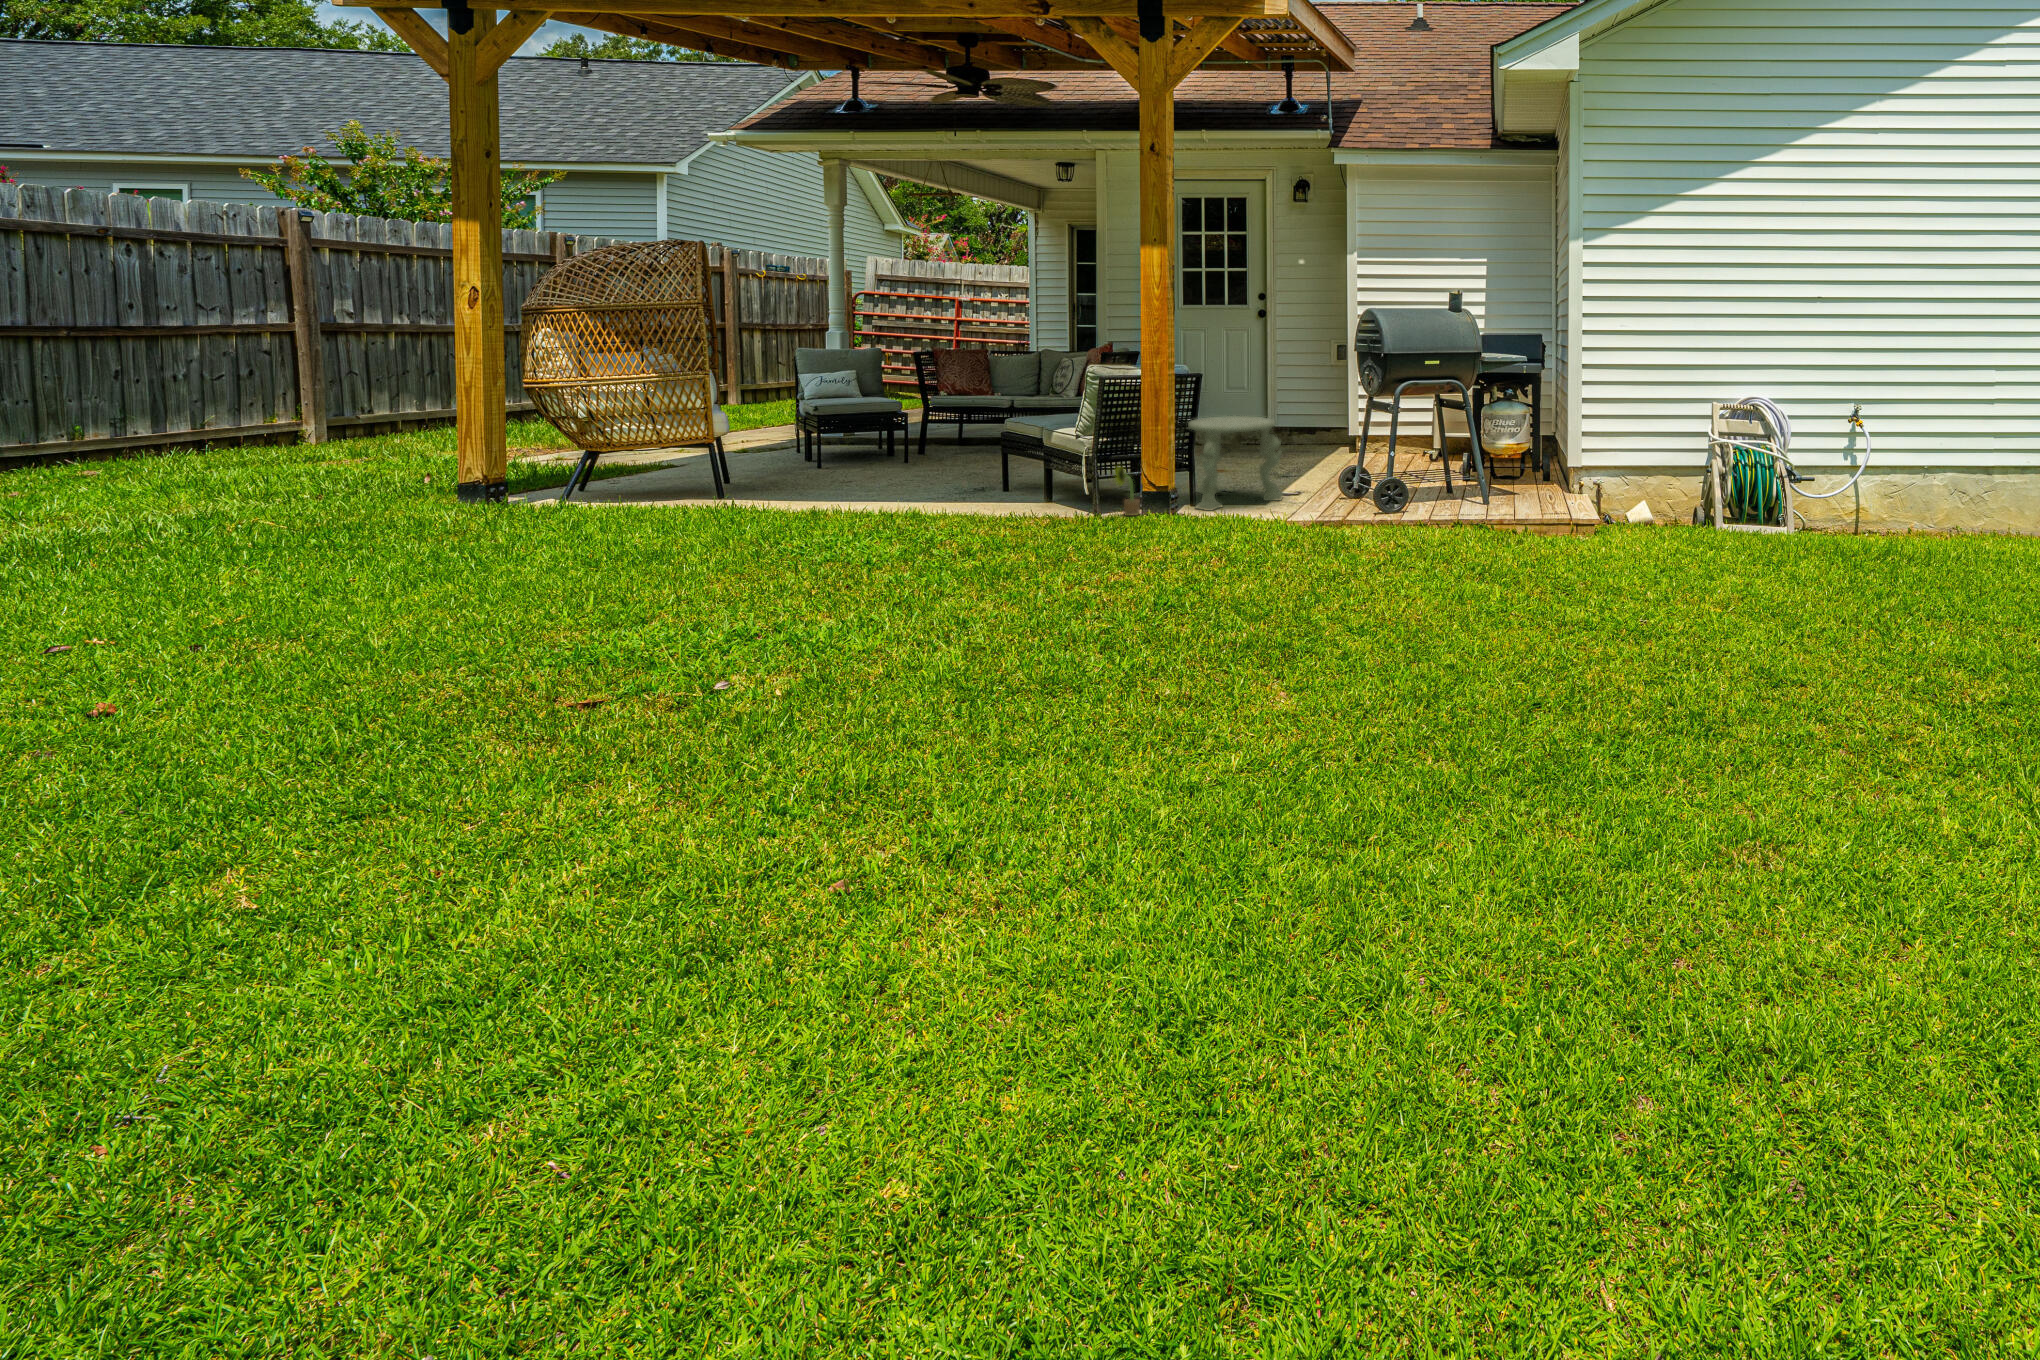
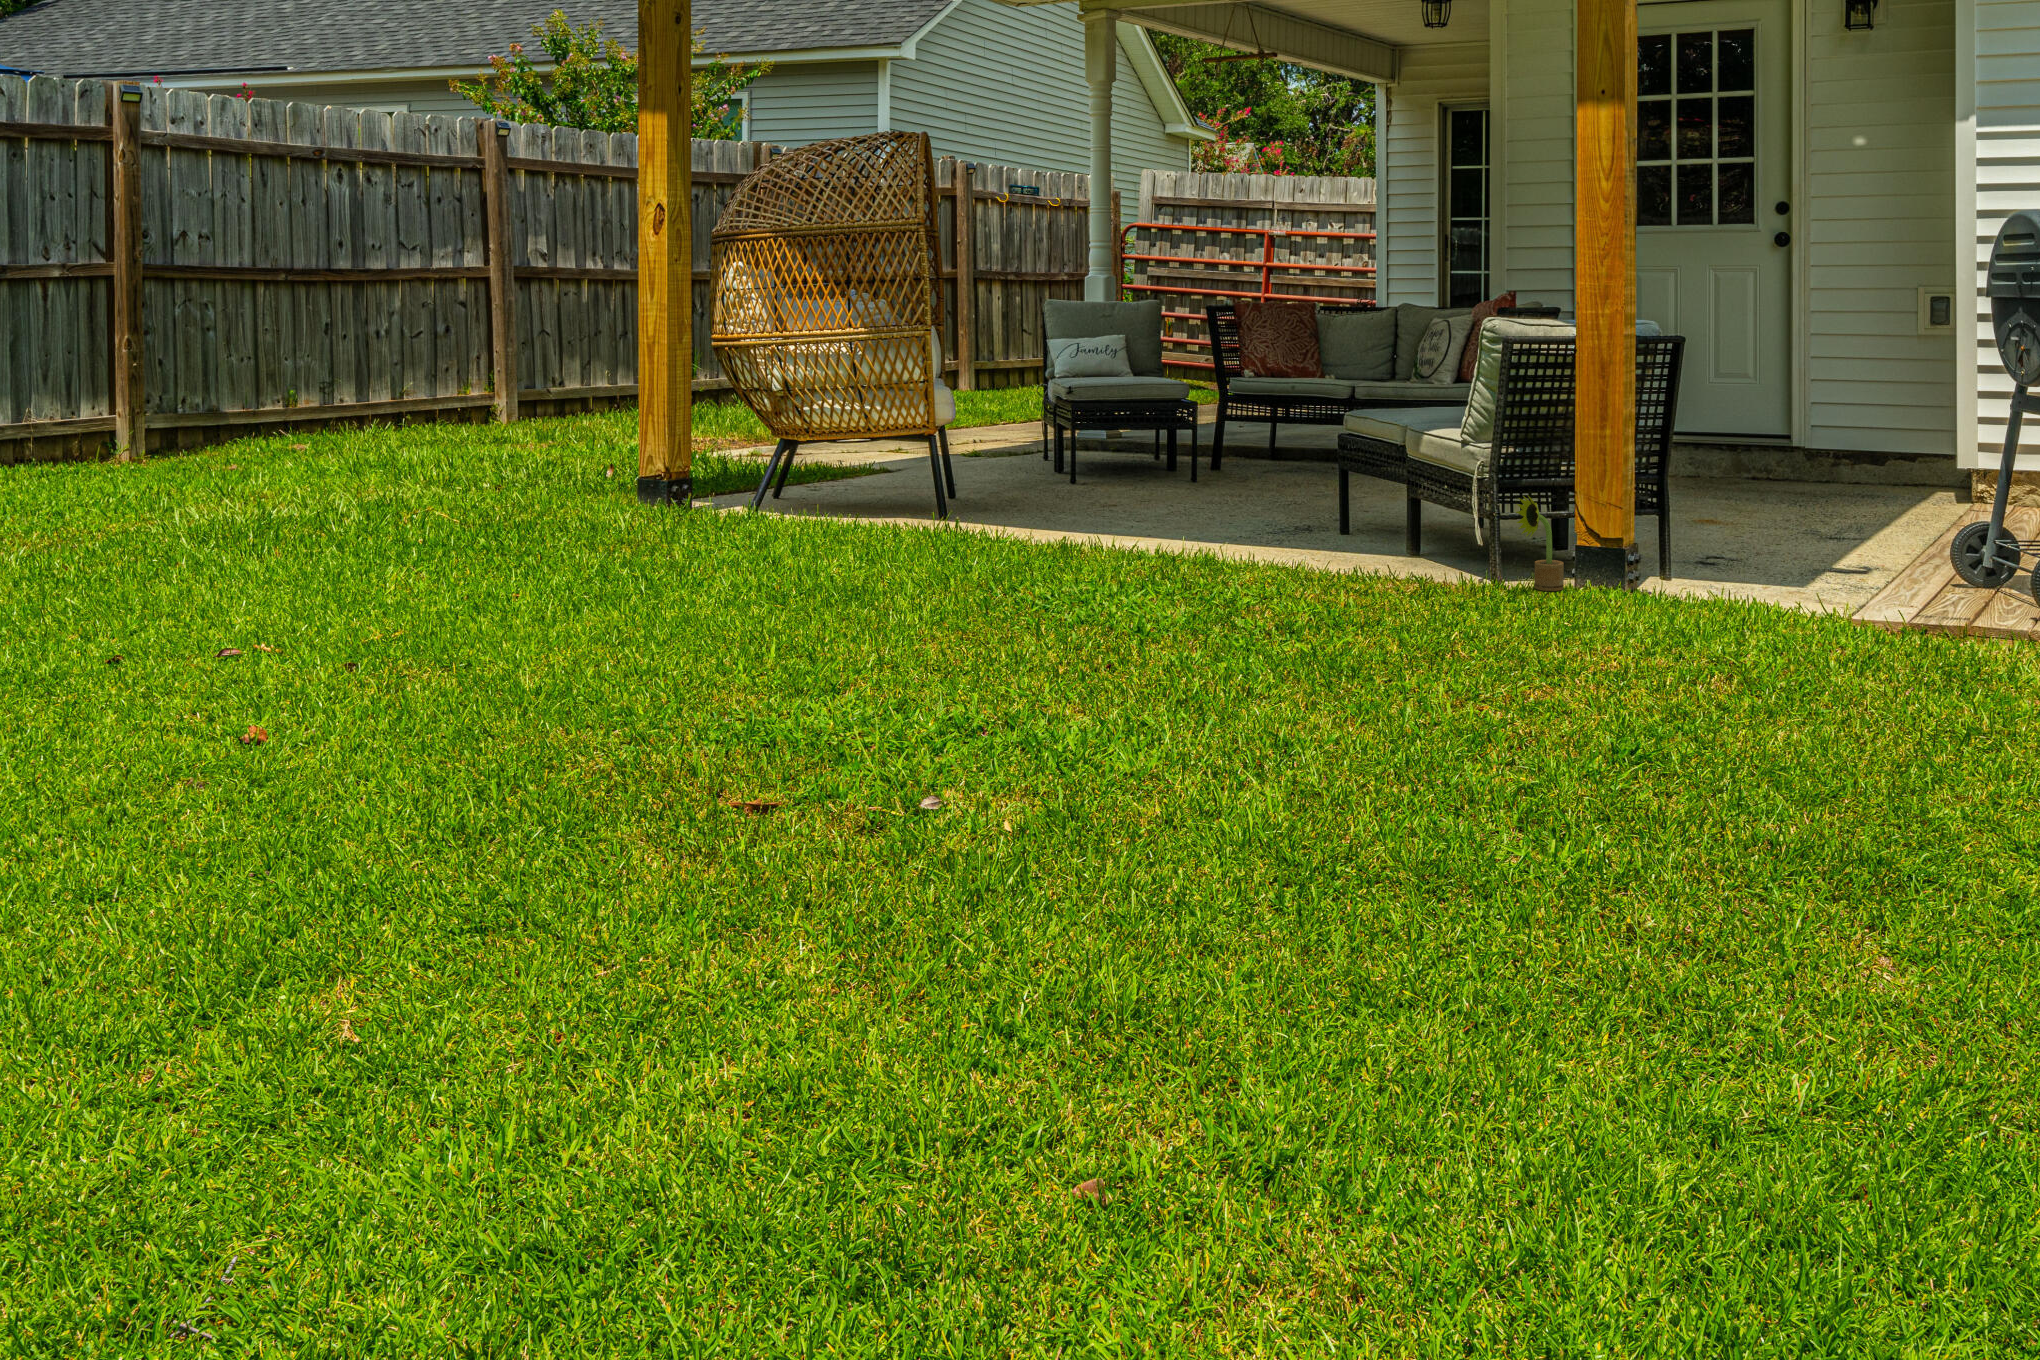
side table: present [1188,416,1283,511] -> none [1651,419,1833,594]

